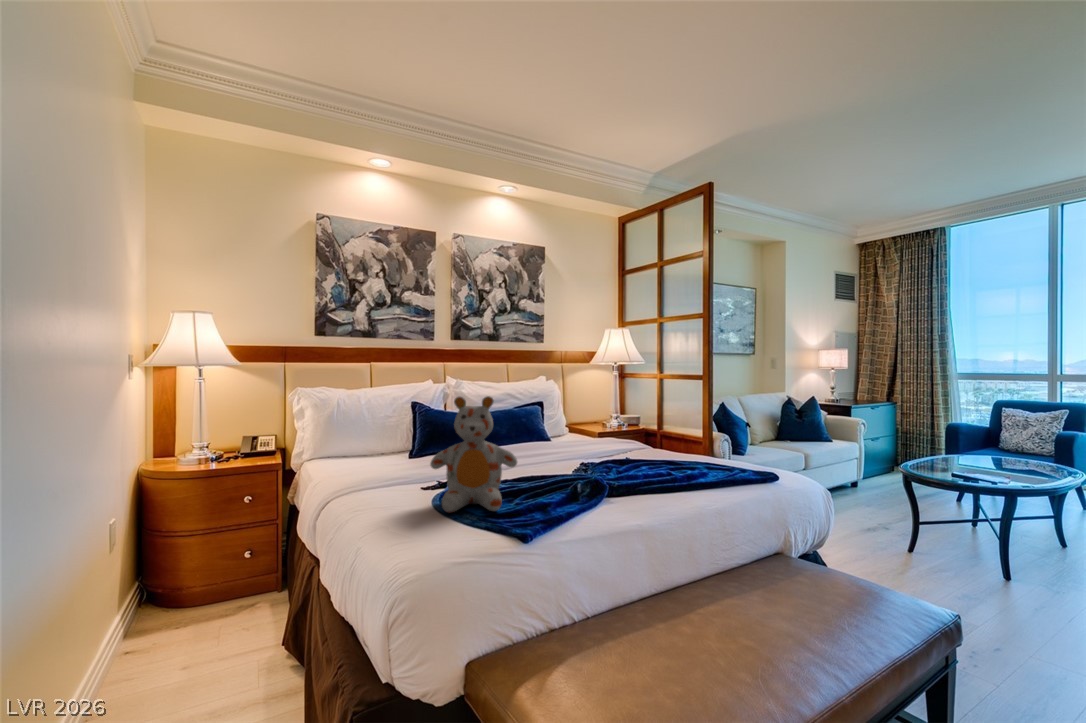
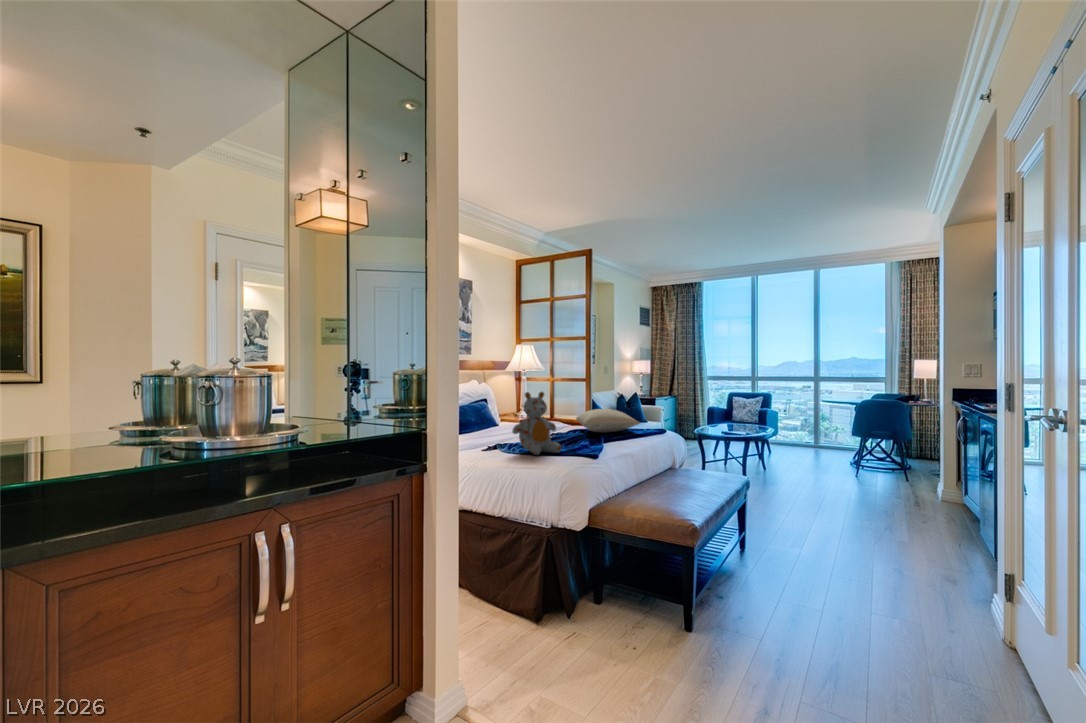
pillow: none [619,427,723,468] -> present [576,409,640,433]

